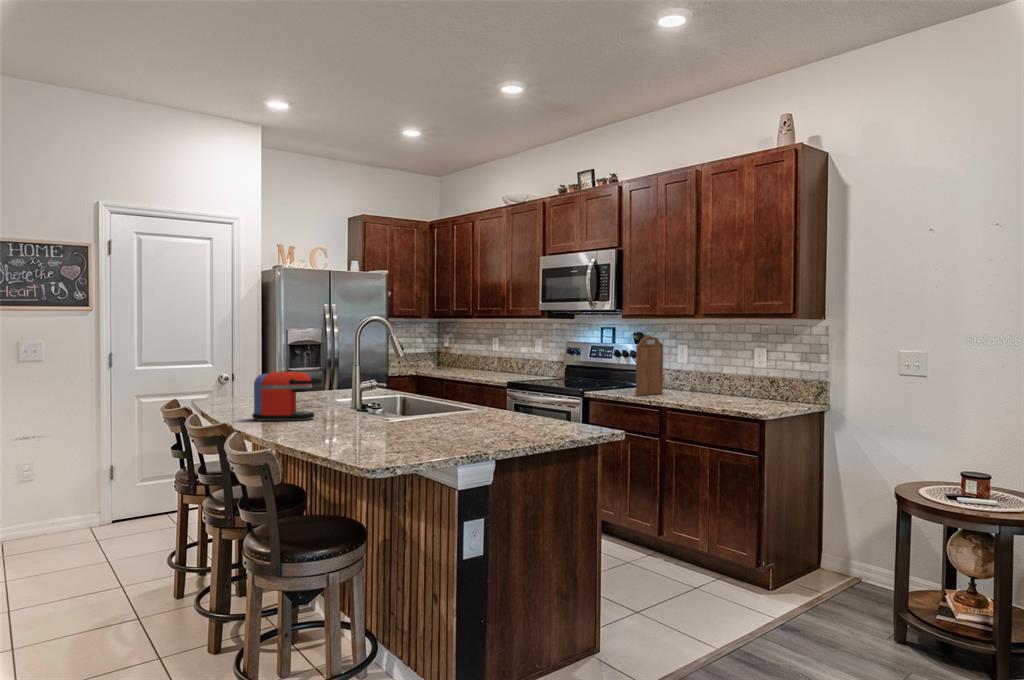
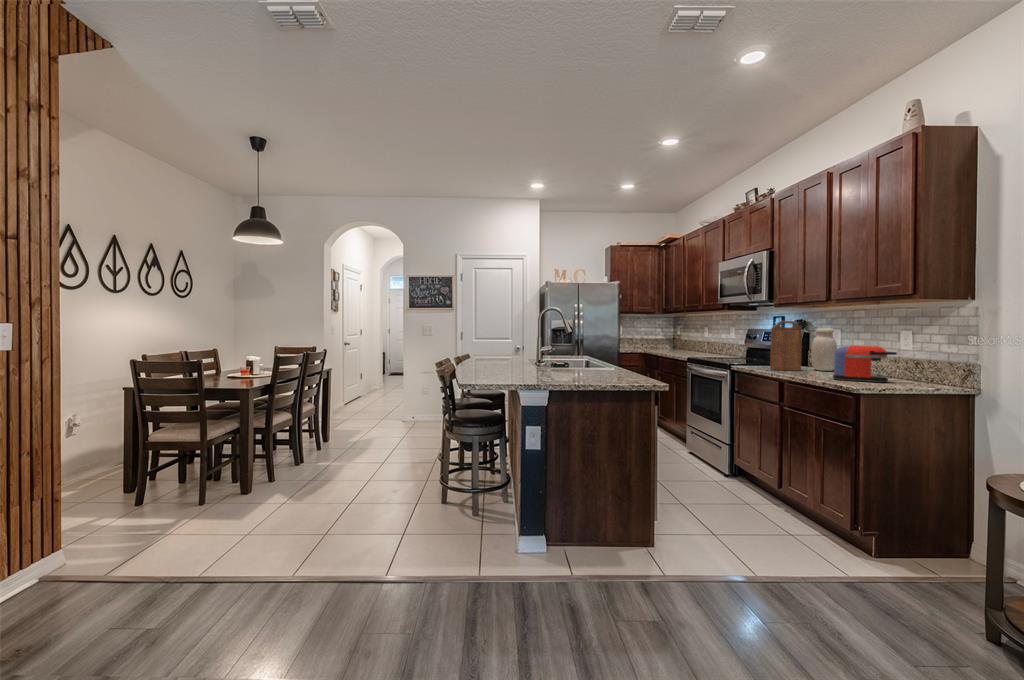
jar: none [667,344,693,393] -> present [811,328,837,371]
coffee maker: present [252,372,322,421] -> present [833,345,897,382]

